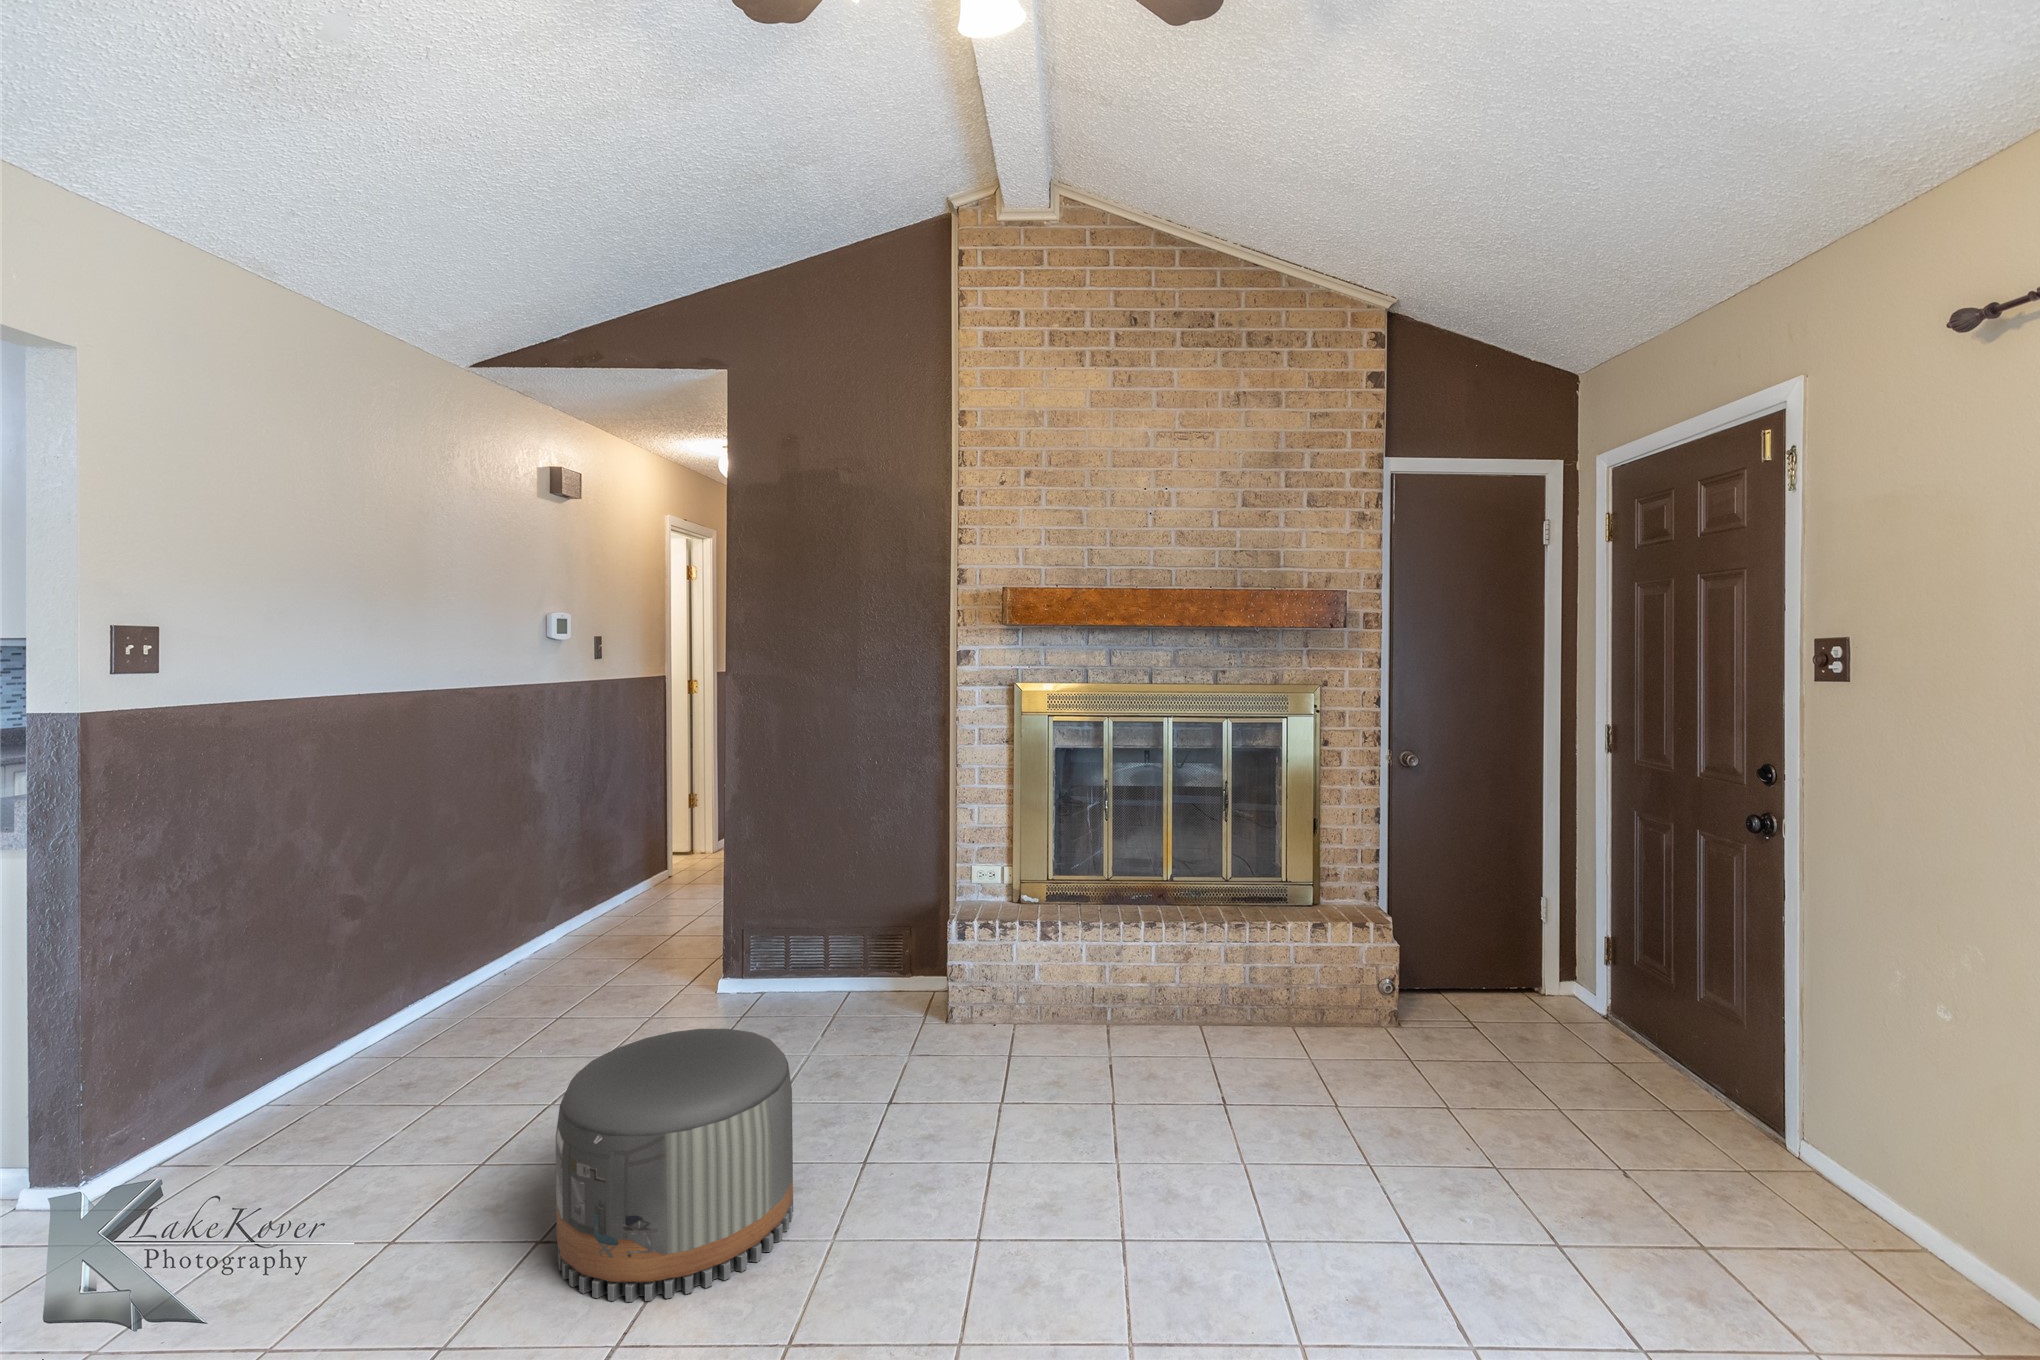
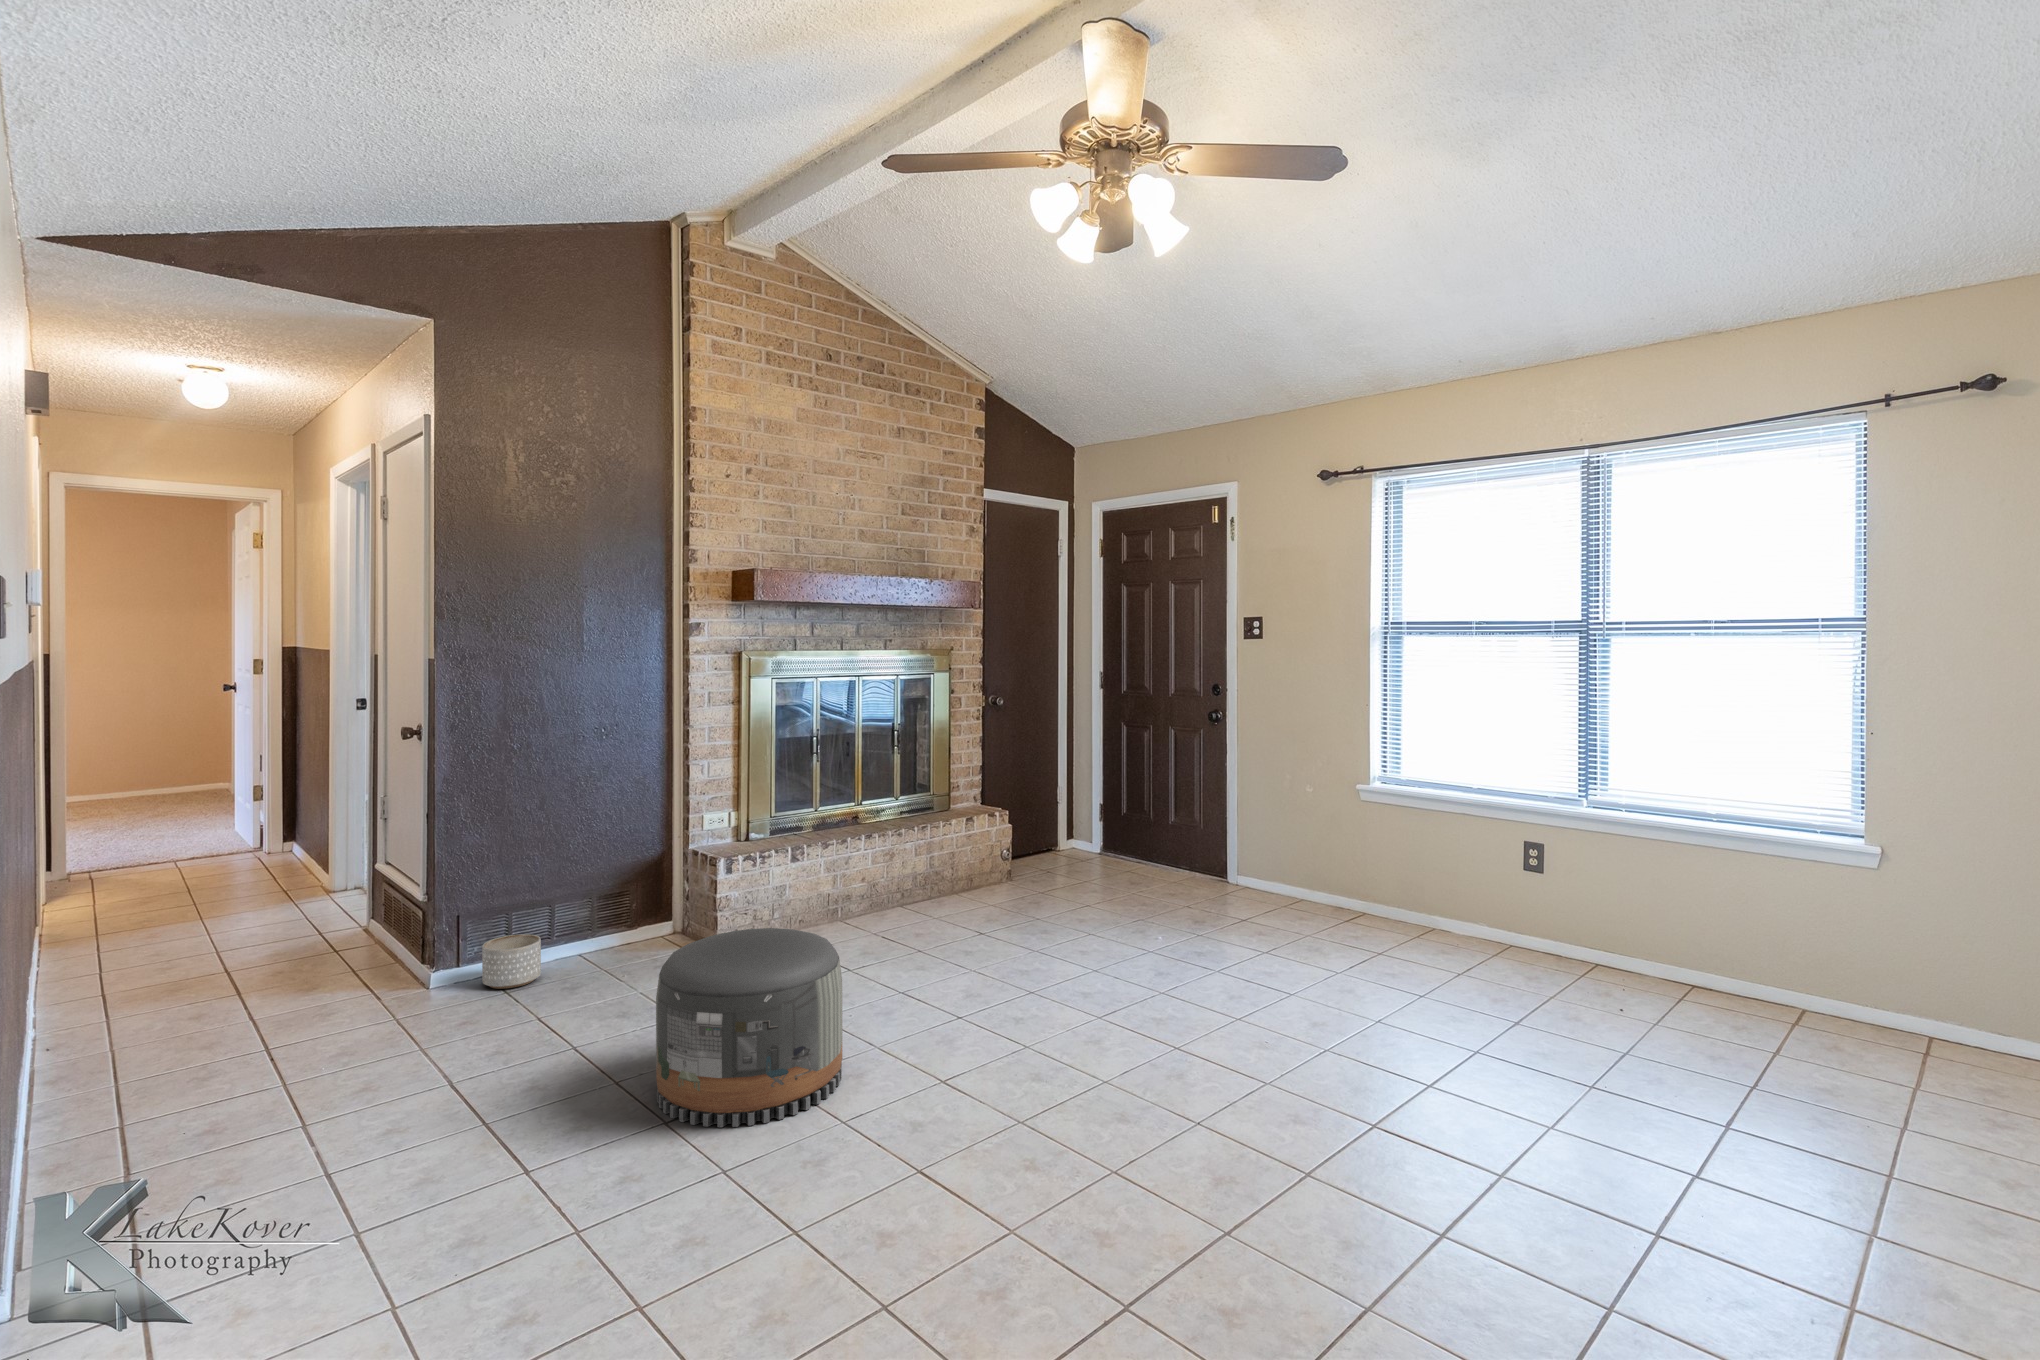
planter: none [742,958,796,1013] -> present [482,934,541,989]

